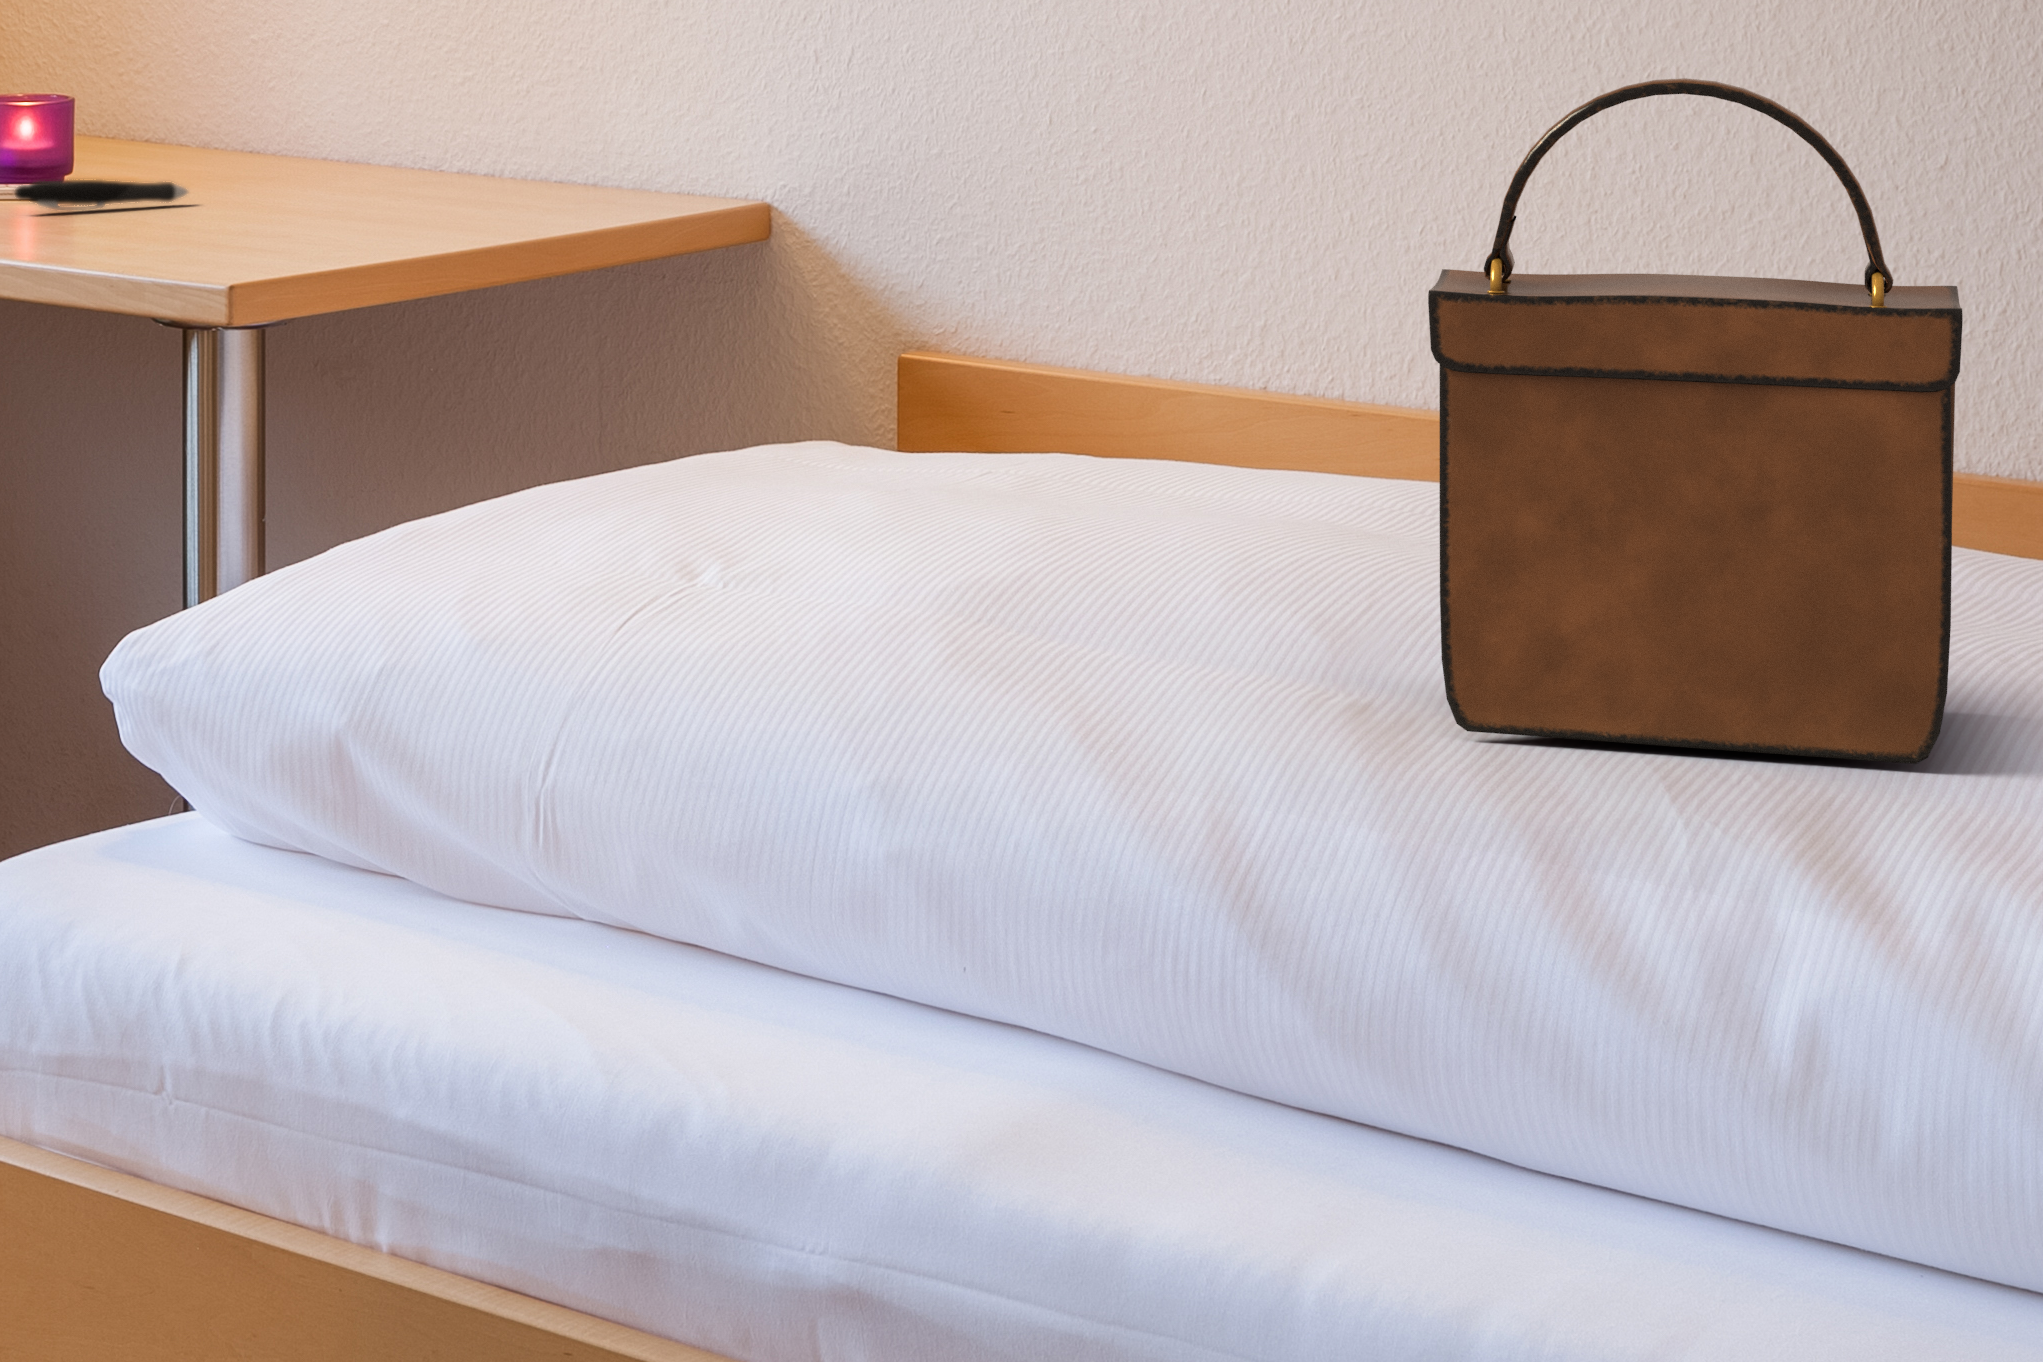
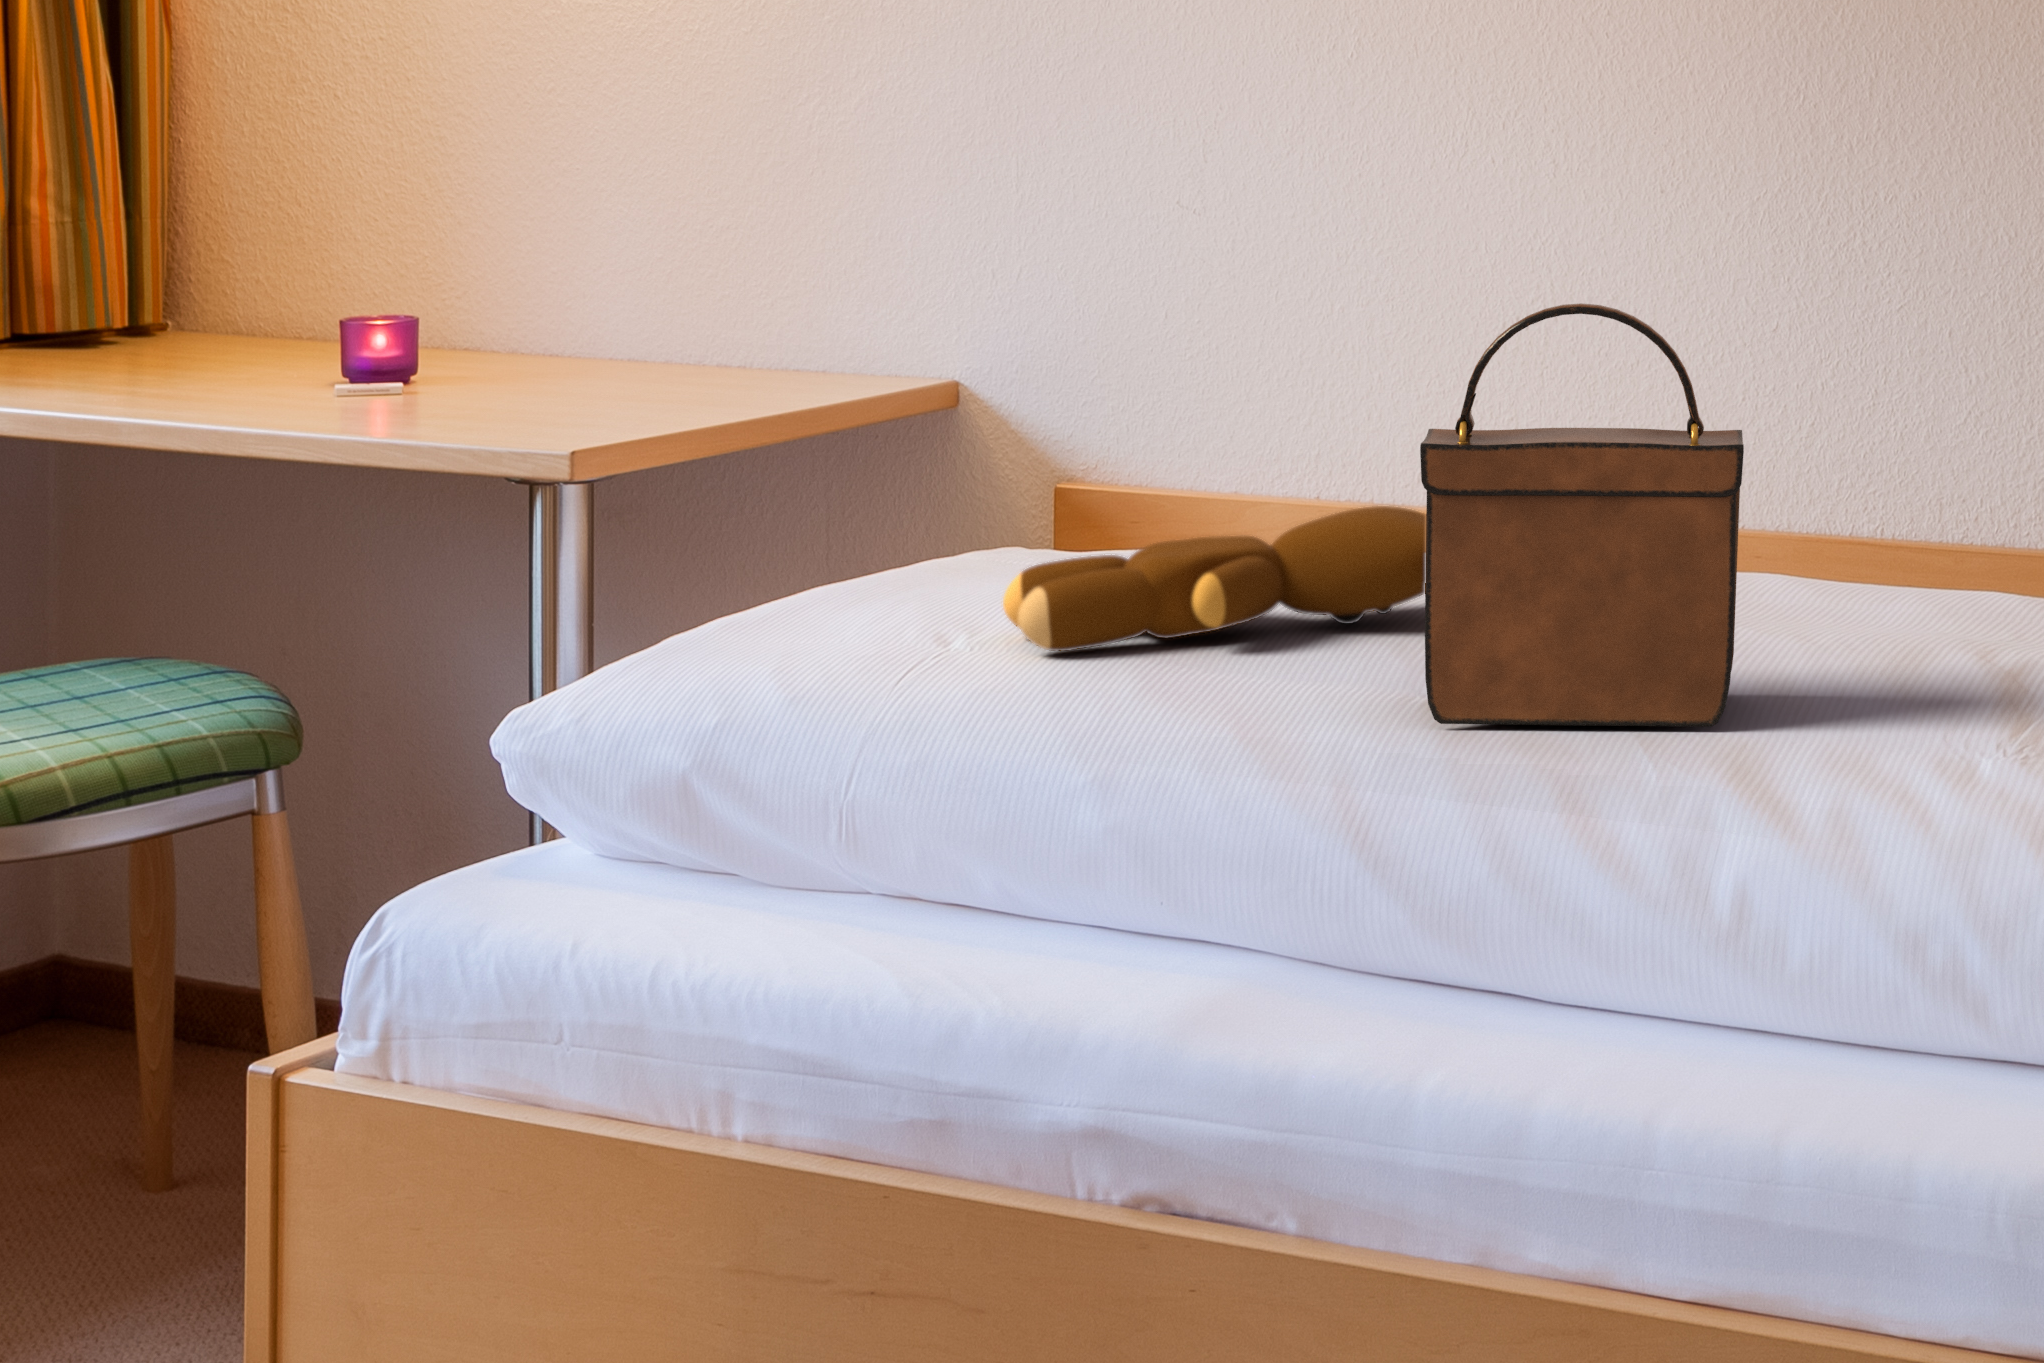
pen: present [15,180,188,210] -> none [382,385,518,408]
teddy bear: none [809,390,1529,584] -> present [1003,506,1426,651]

